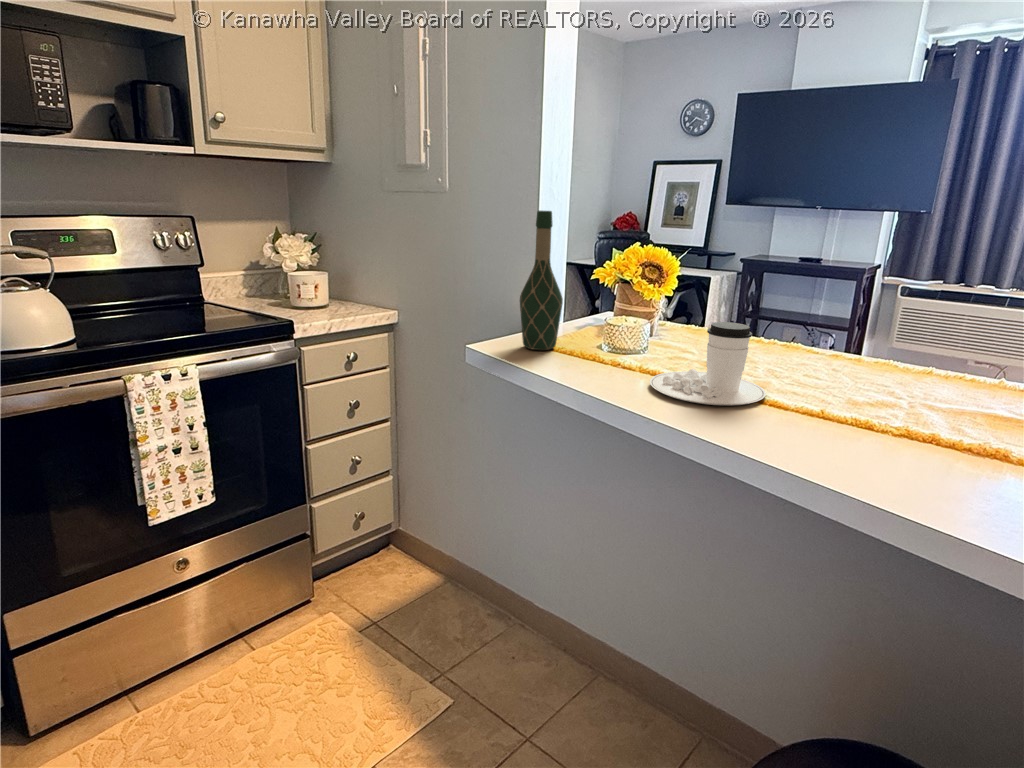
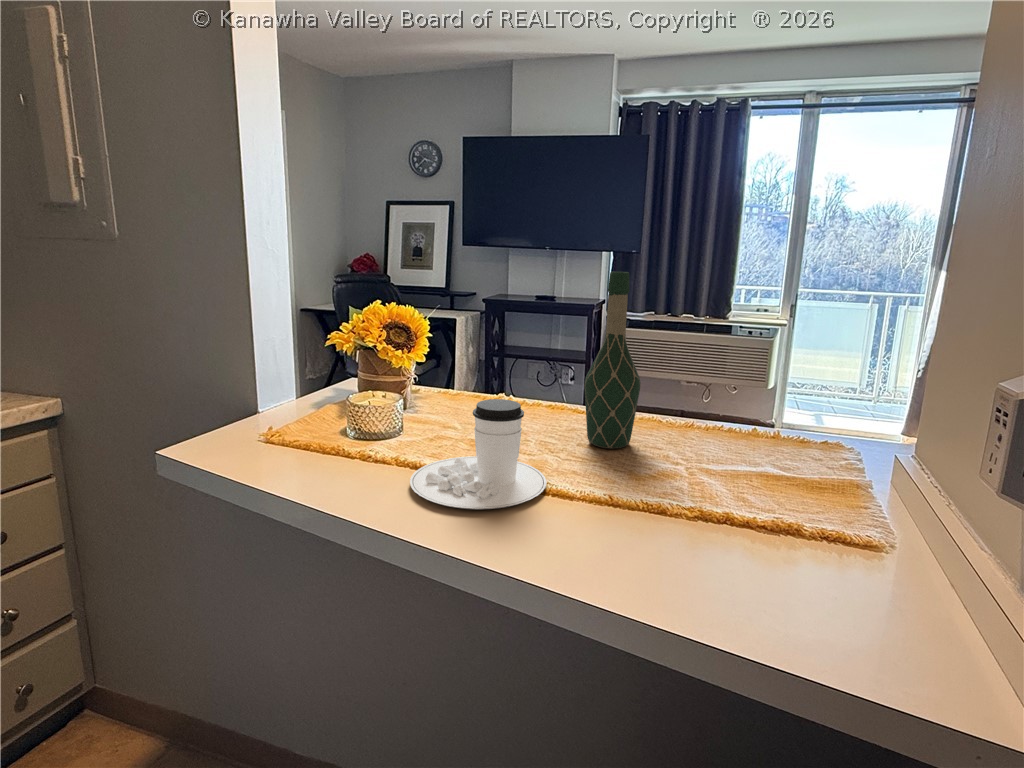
wine bottle: present [520,211,563,350] -> present [584,272,641,448]

